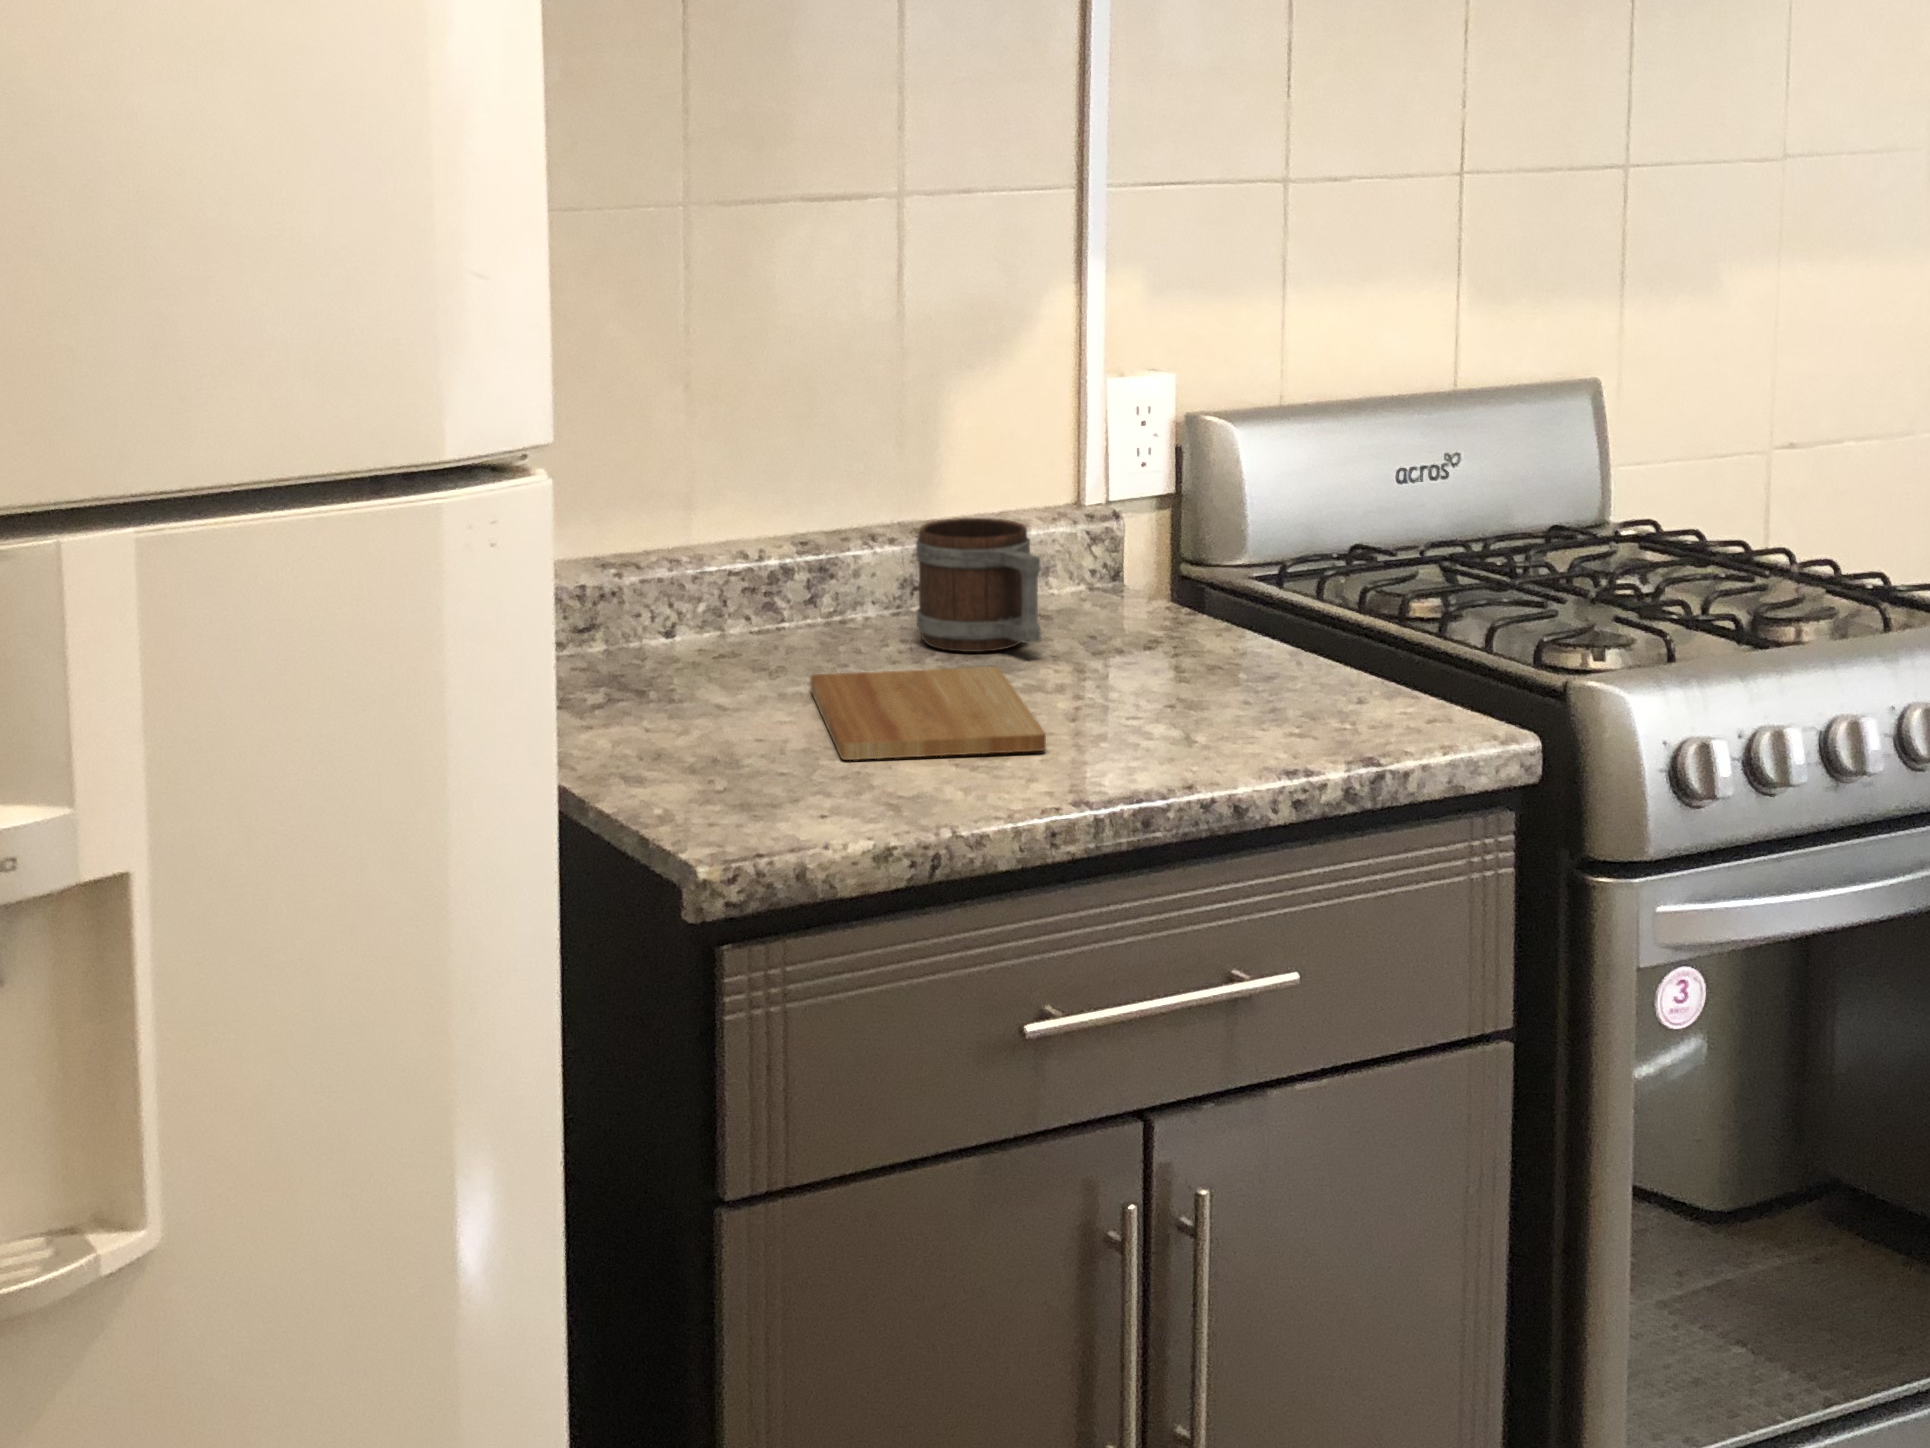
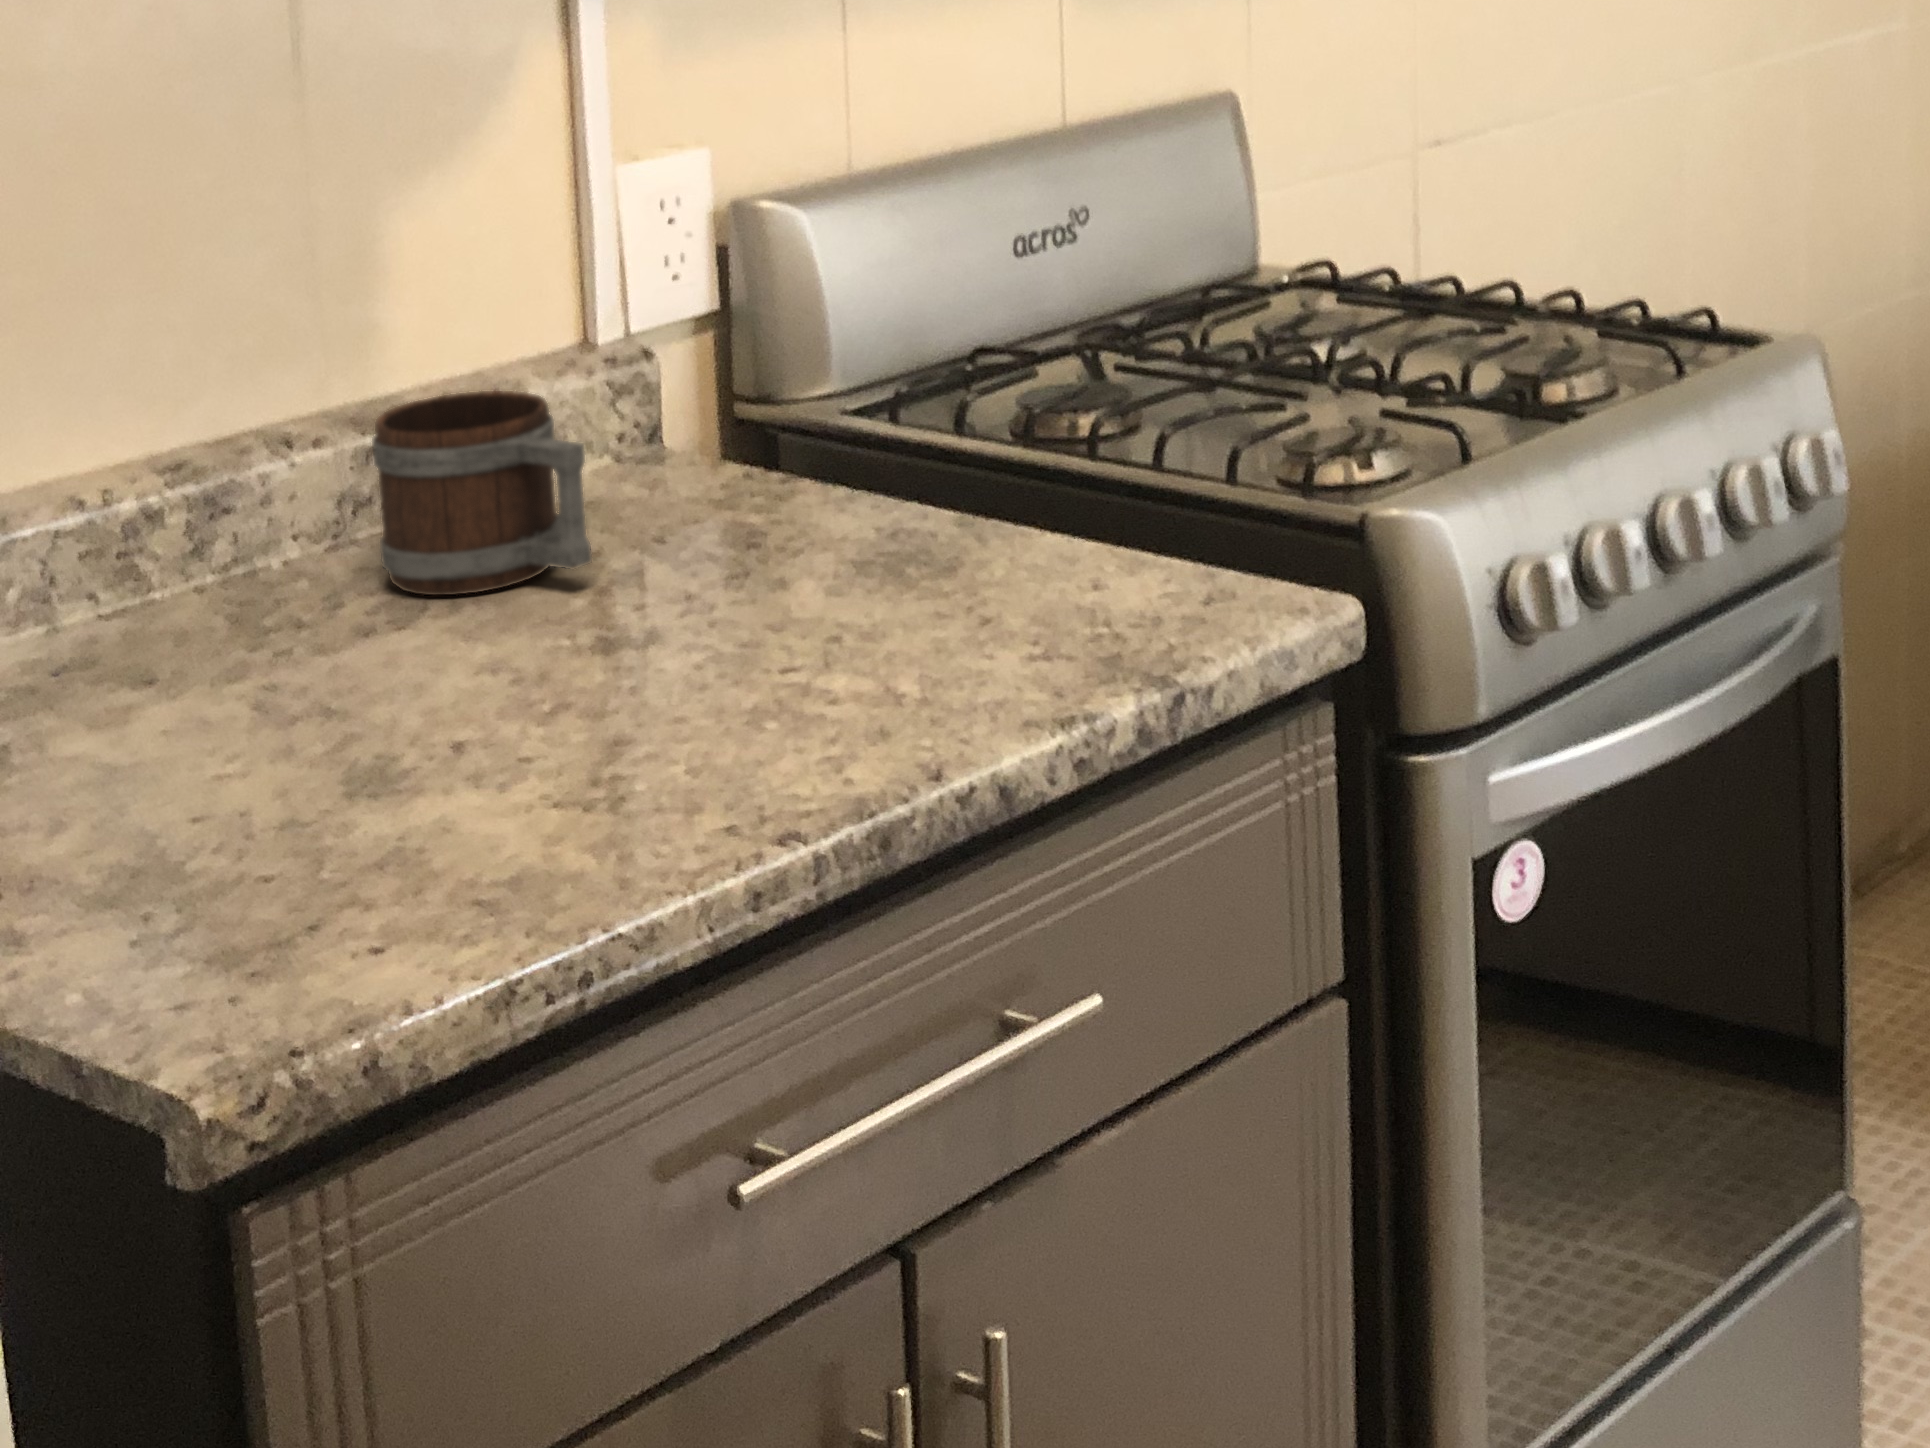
cutting board: present [810,667,1046,760] -> none [243,618,683,829]

